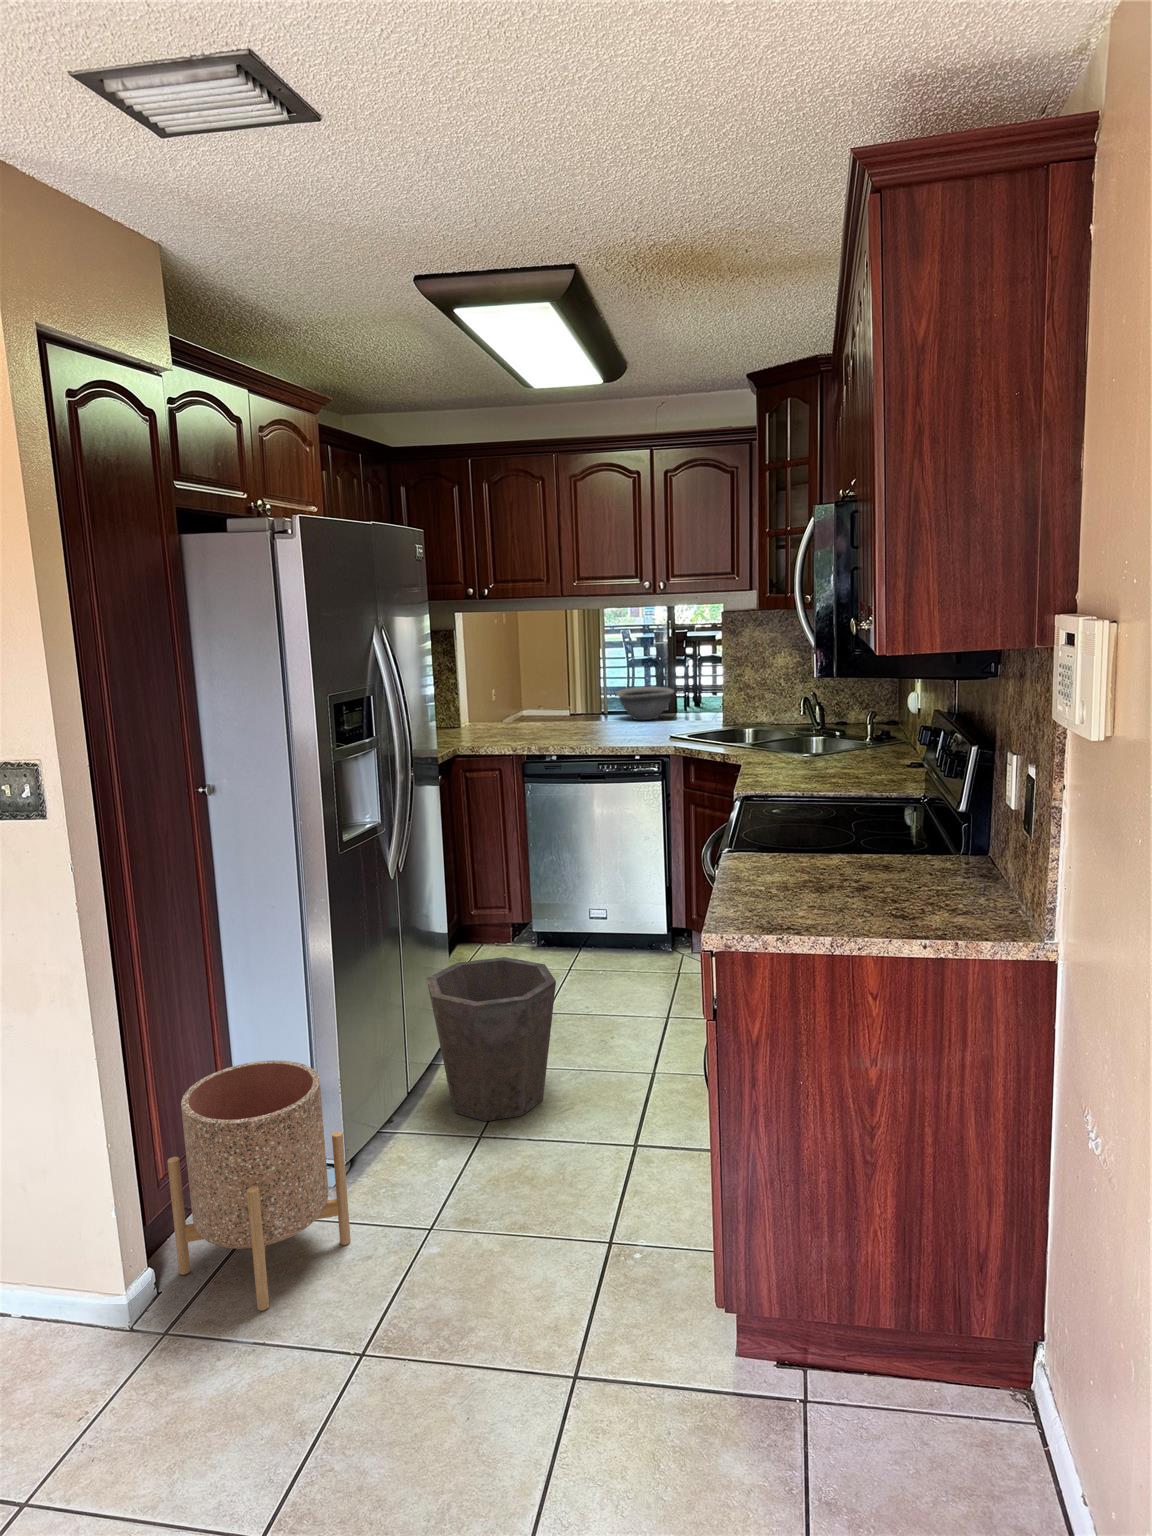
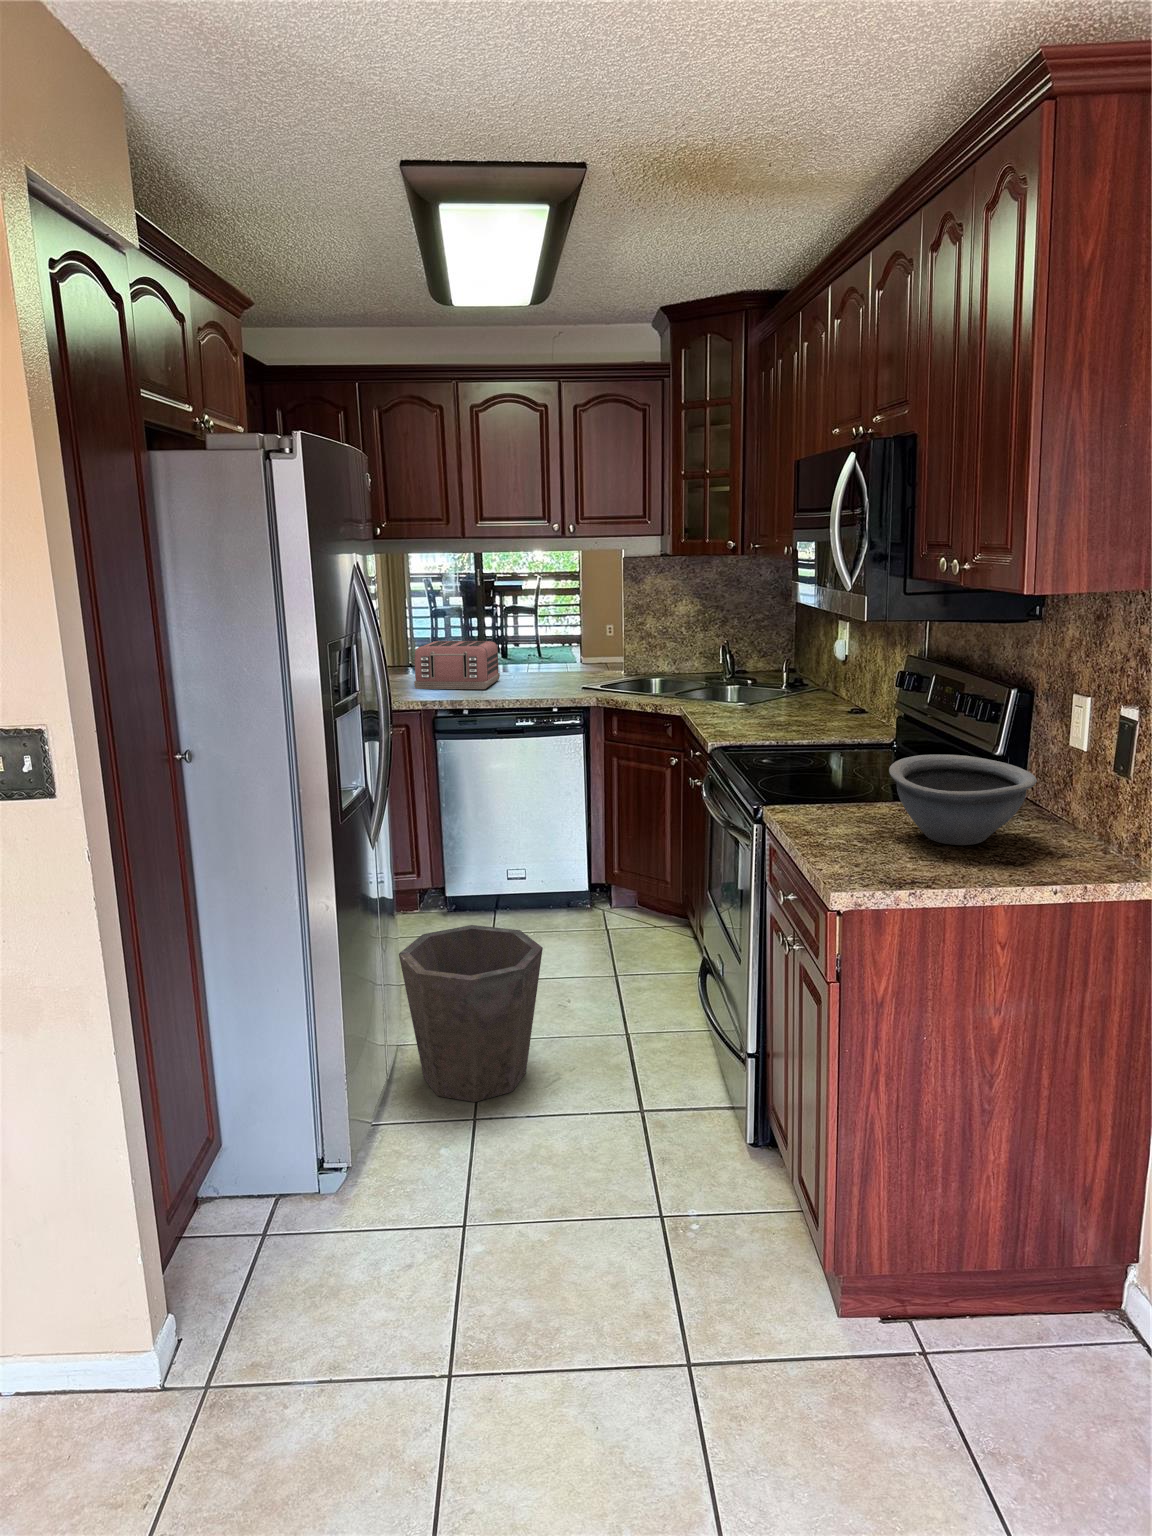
bowl: present [616,687,674,720] -> present [889,755,1037,845]
toaster: none [511,693,598,738] -> present [414,641,500,689]
planter: present [167,1060,351,1311] -> none [179,1060,382,1346]

